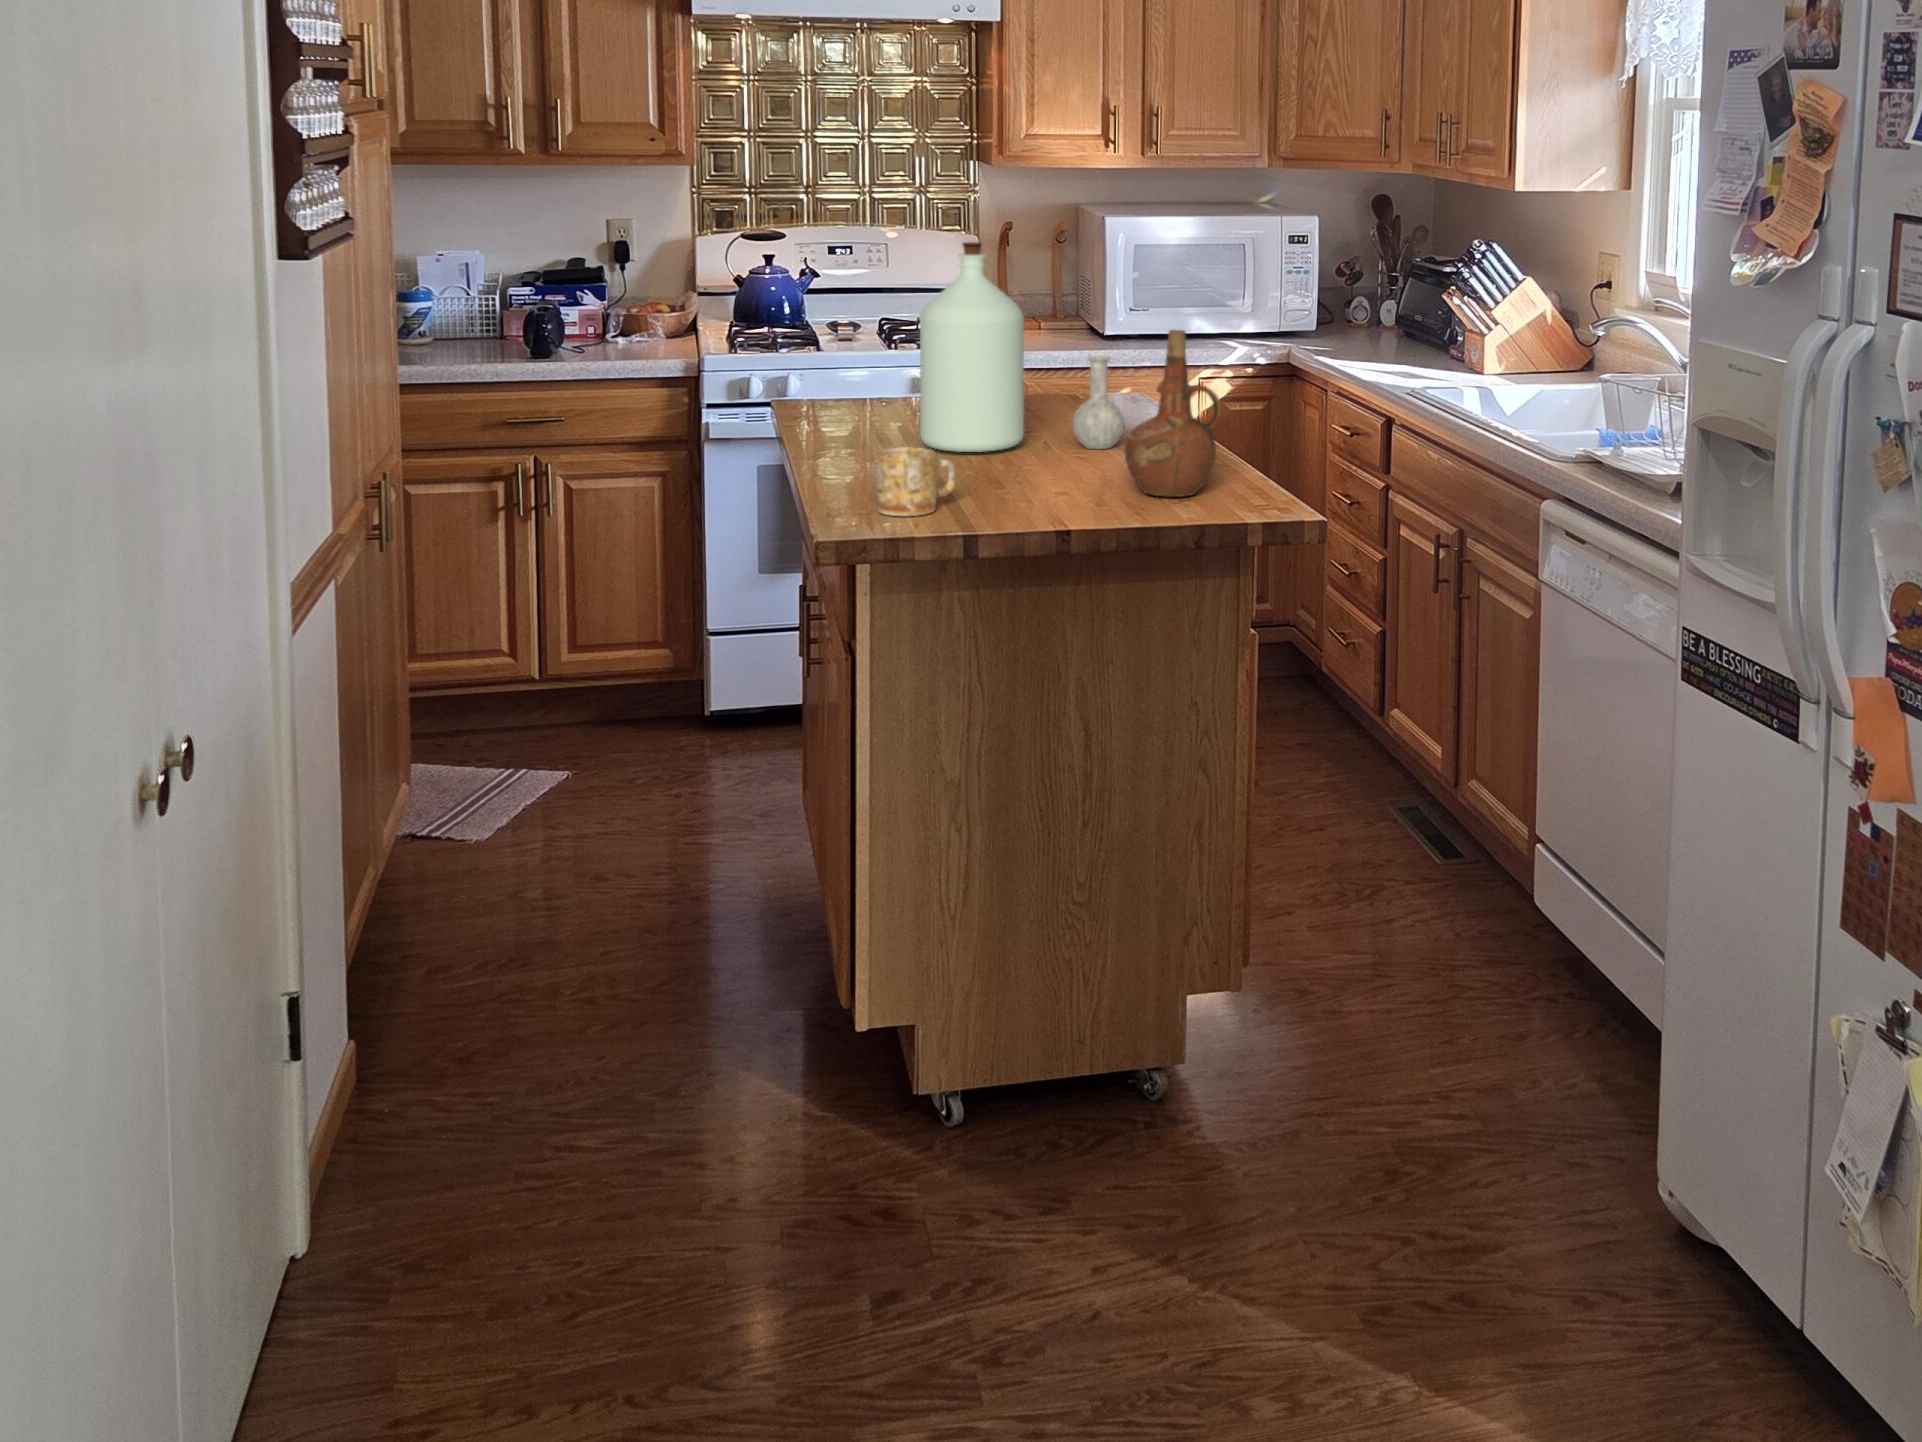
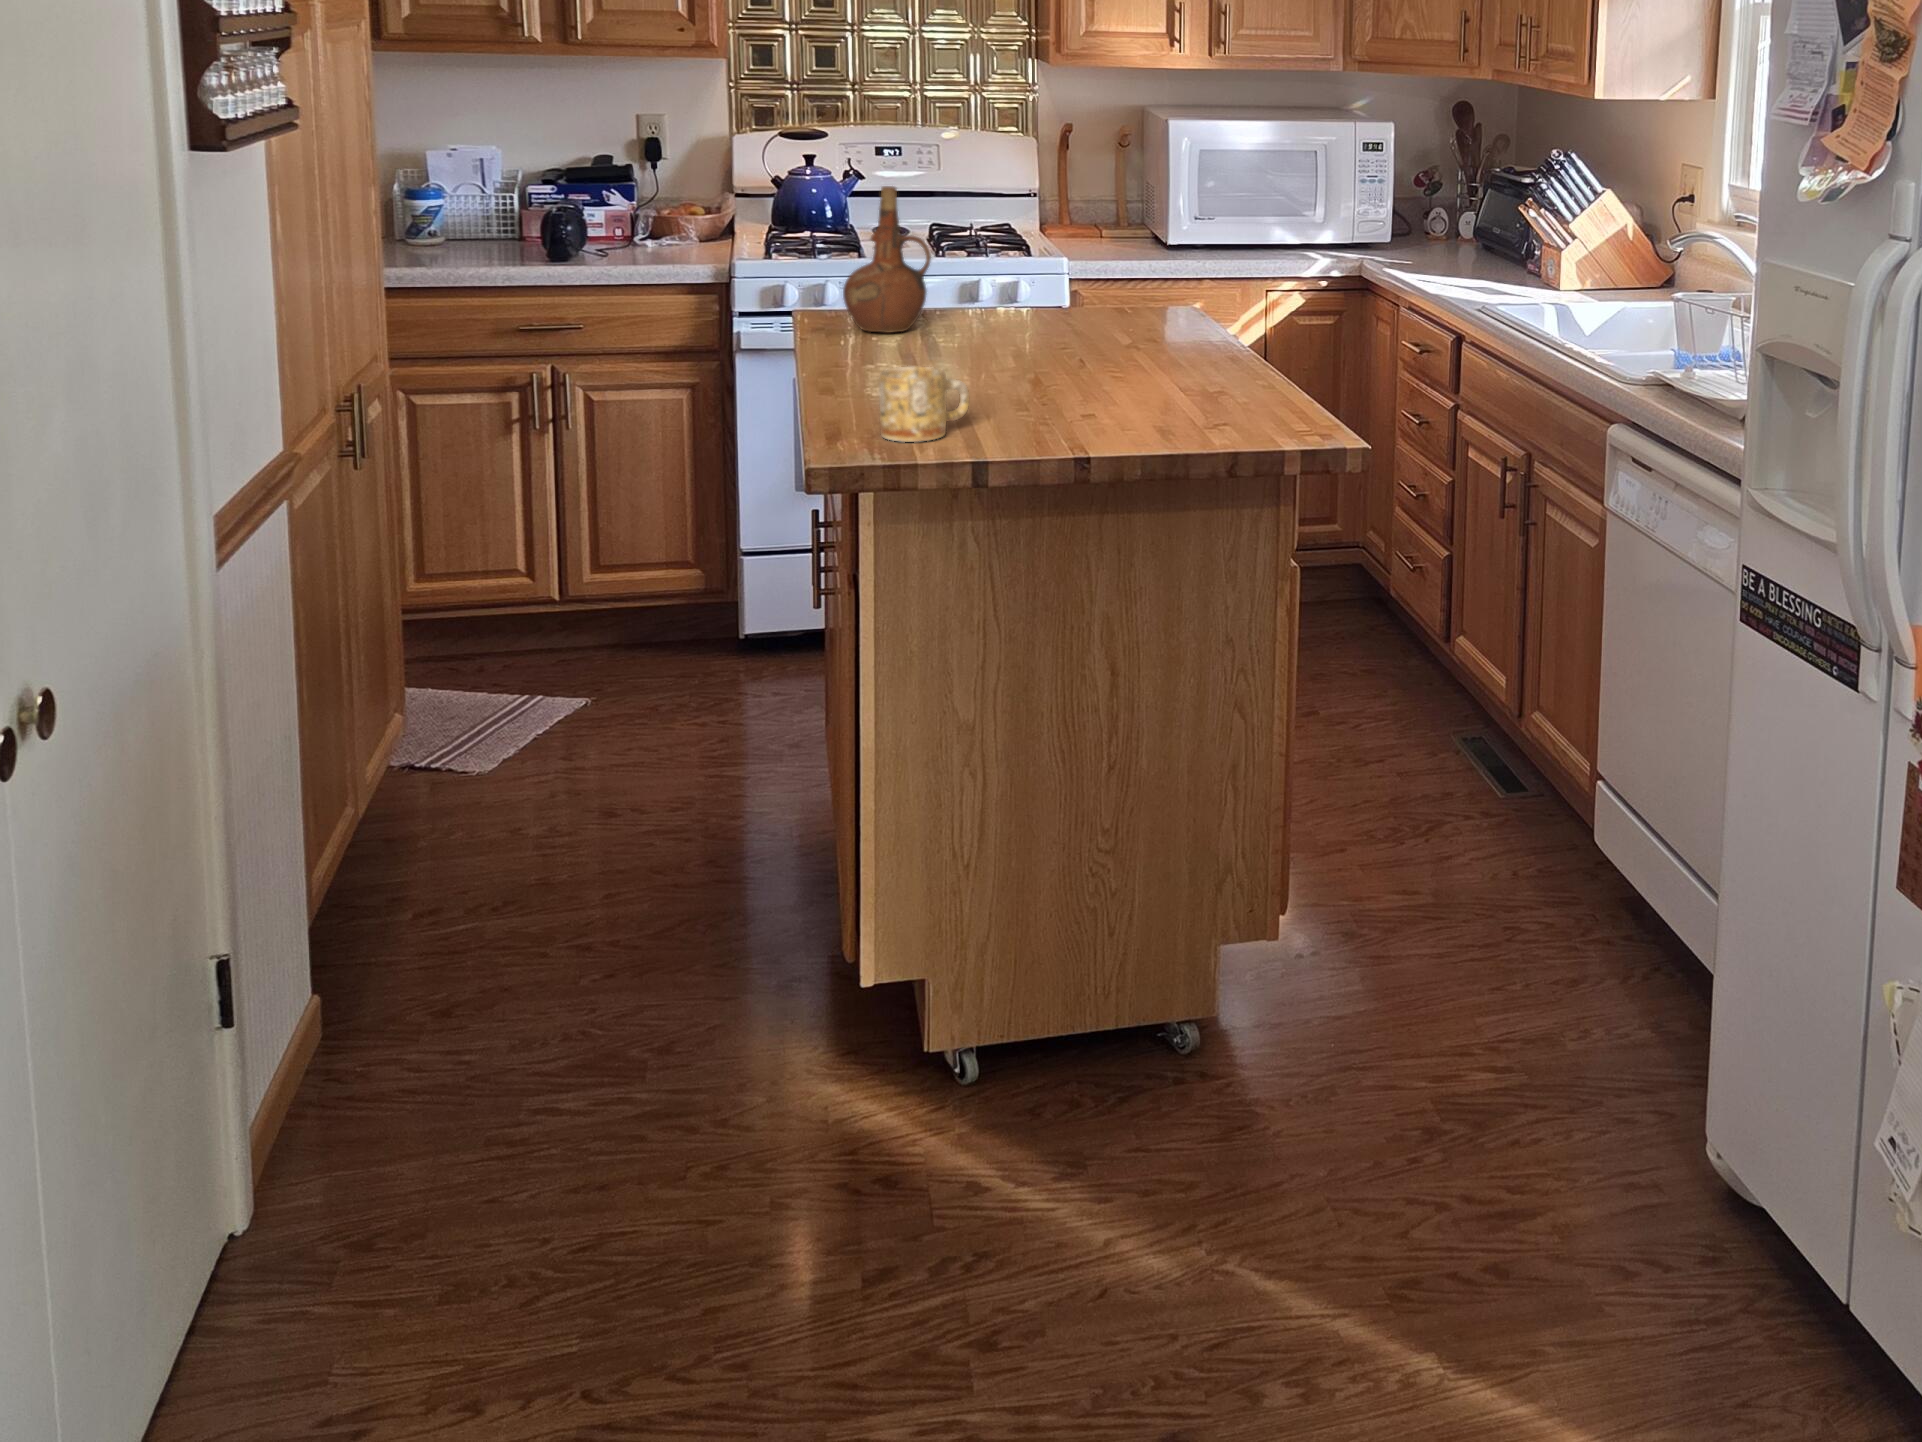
bottle: present [920,242,1124,452] -> none [943,143,1166,370]
ceramic pitcher: present [1125,330,1221,497] -> present [843,186,931,333]

